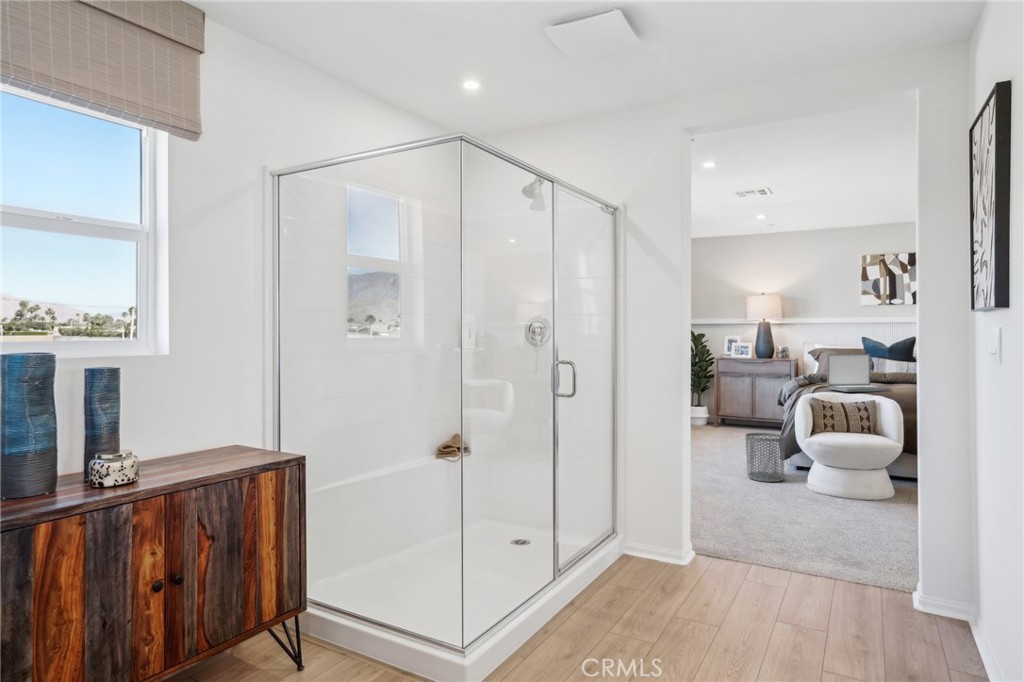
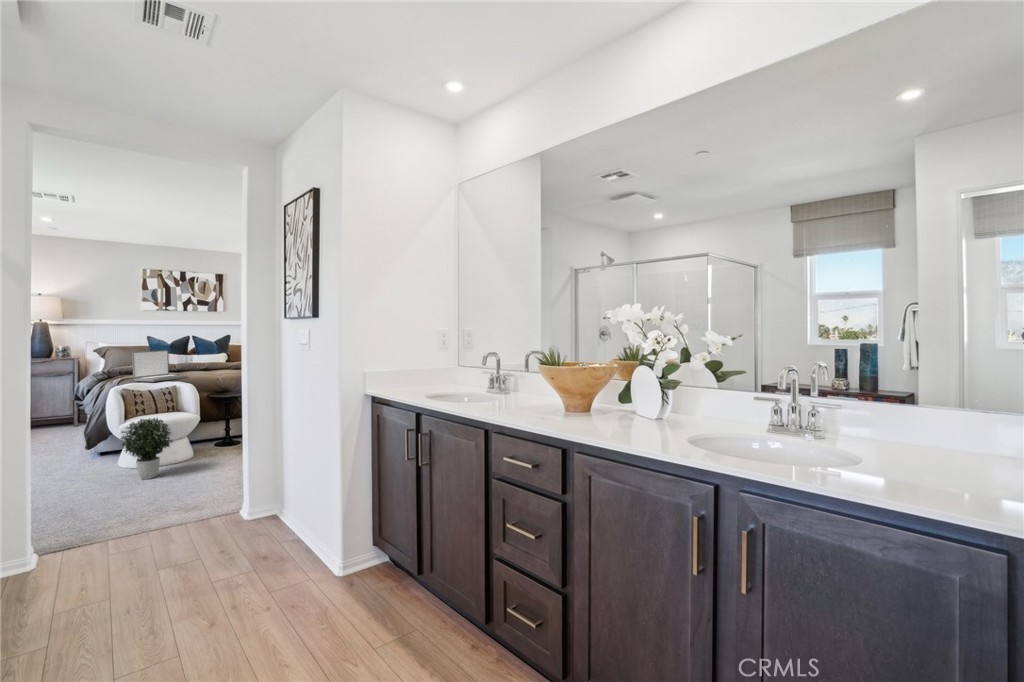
waste bin: present [746,433,785,482] -> none [50,426,96,474]
potted plant: none [798,434,856,511] -> present [121,418,172,479]

